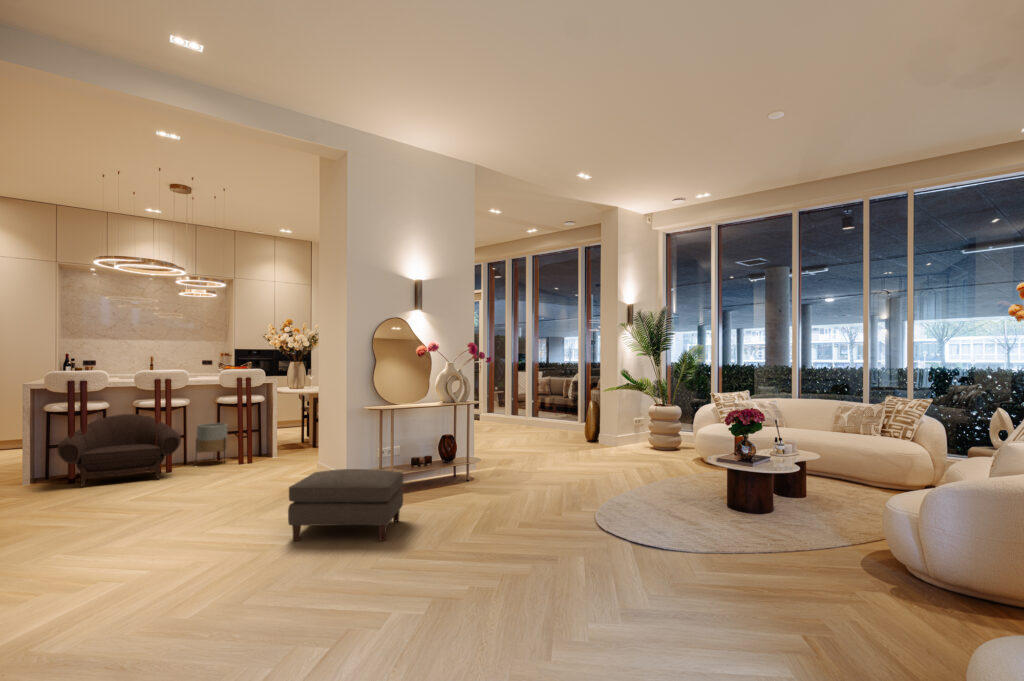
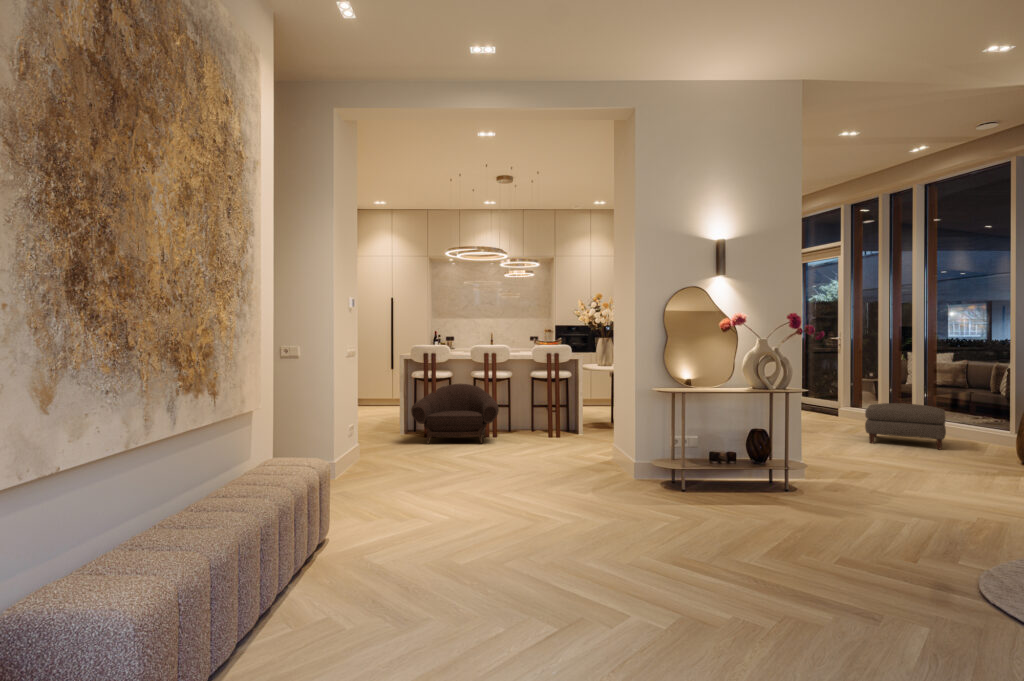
planter: present [196,423,227,462] -> none [515,396,541,436]
ottoman: present [288,469,403,541] -> present [865,403,946,449]

